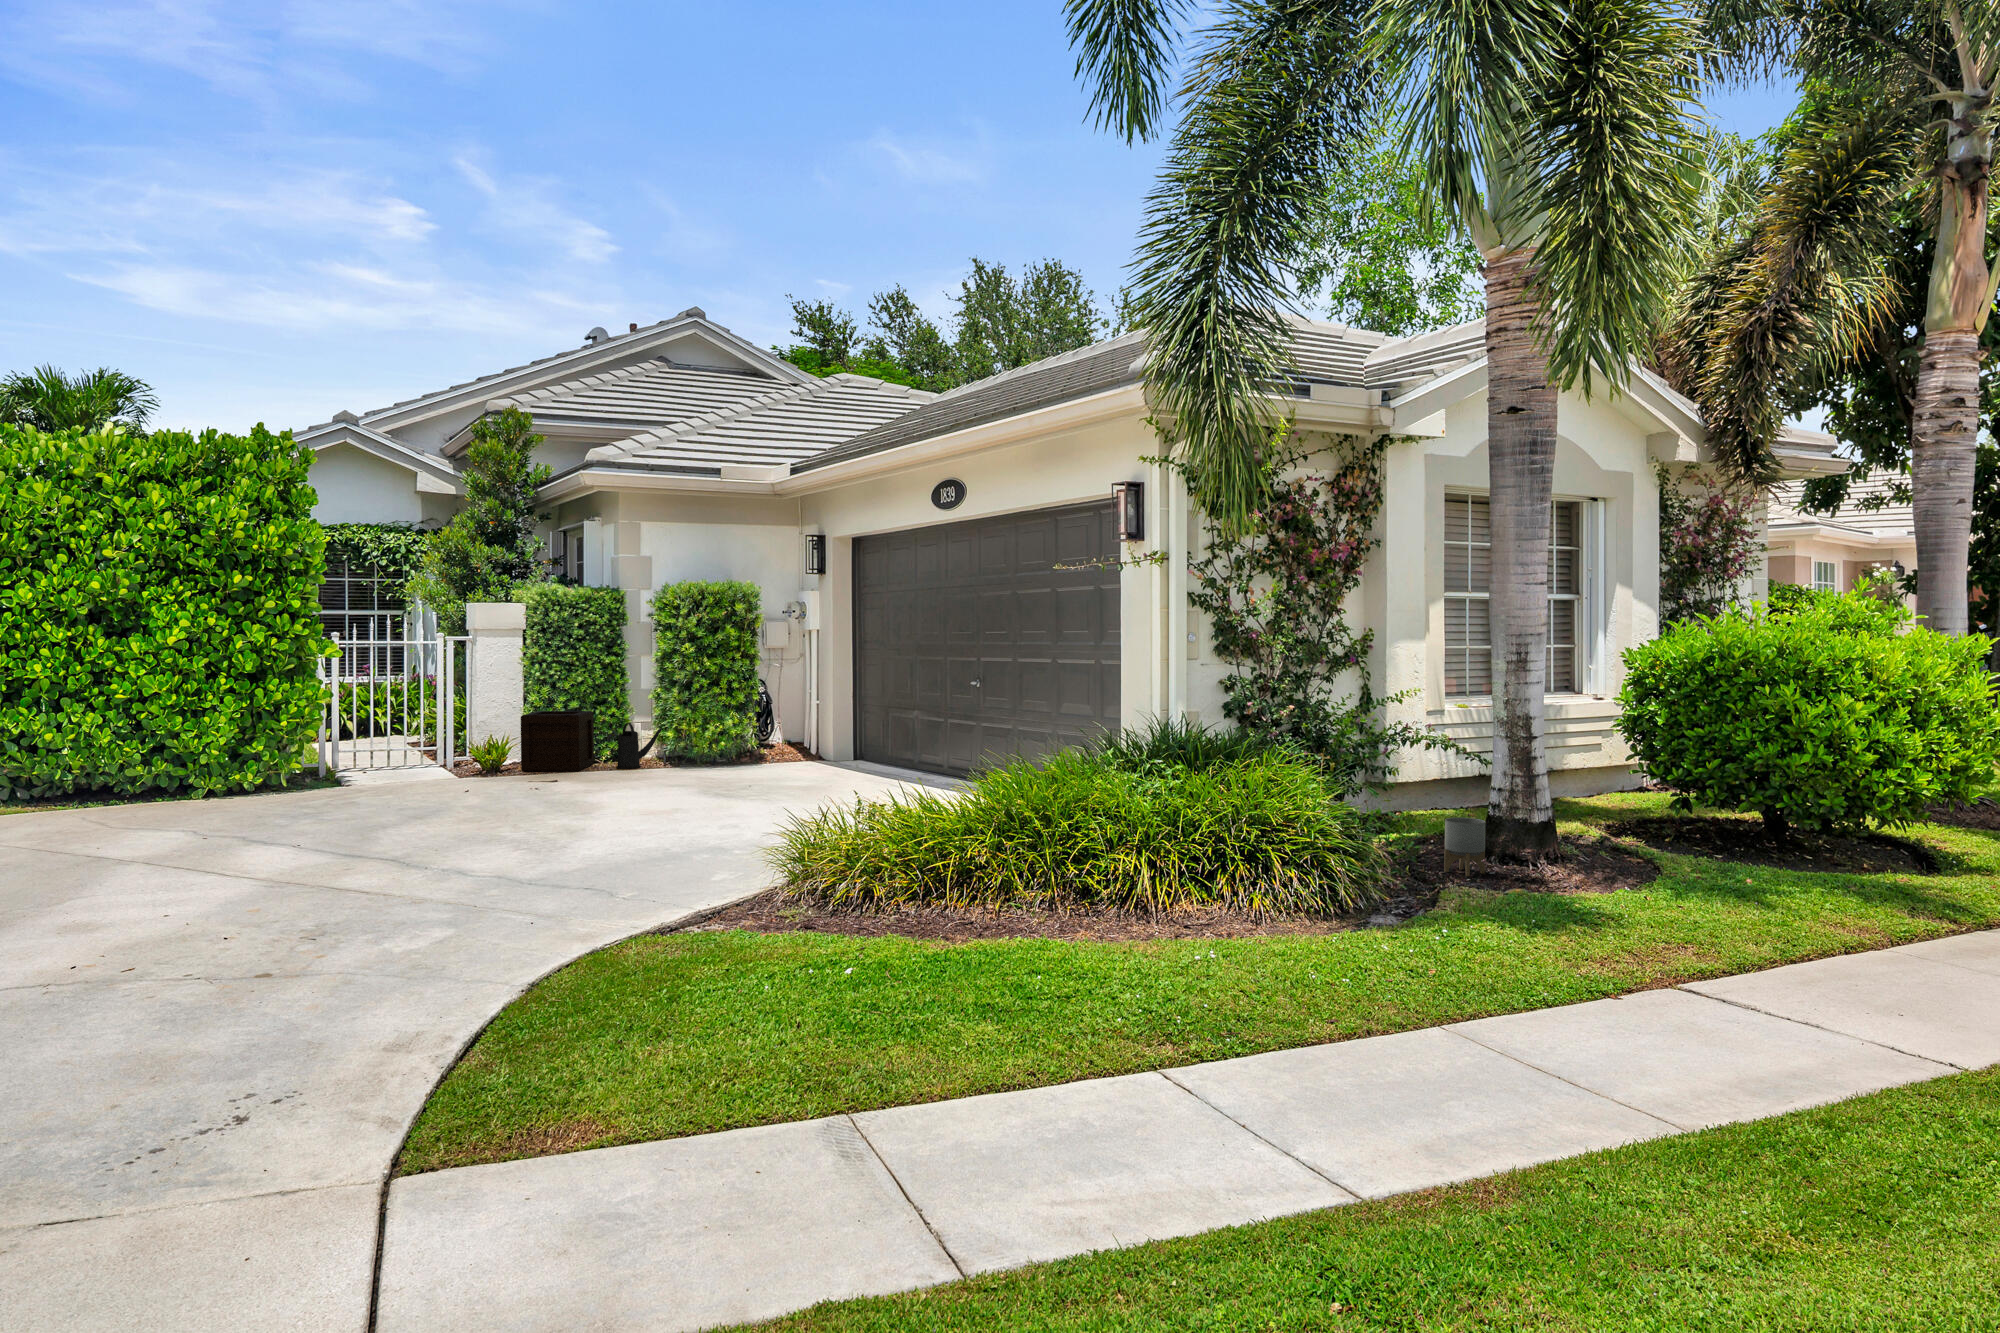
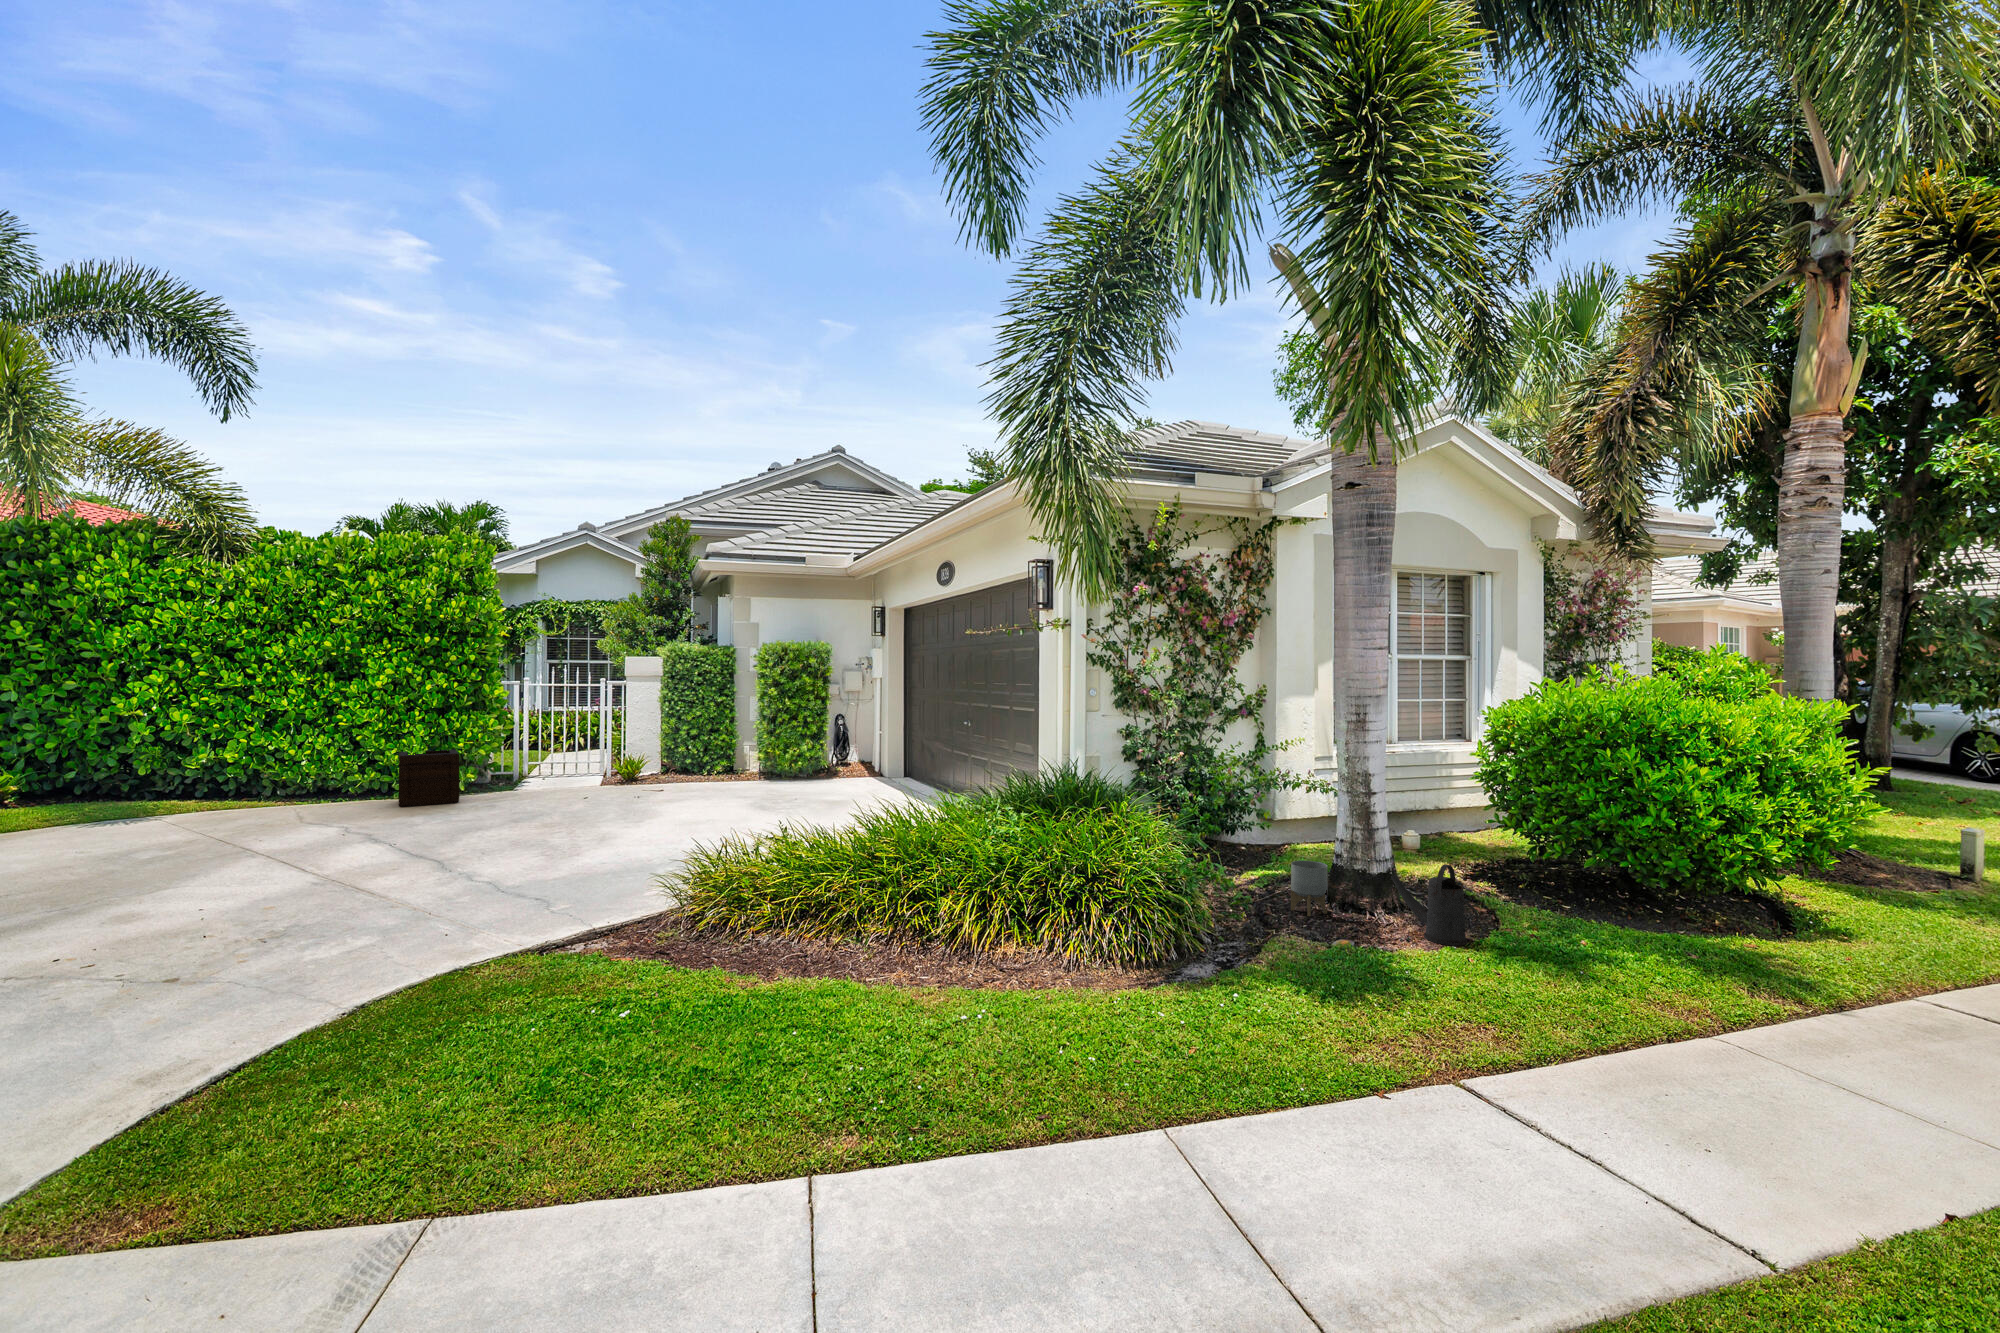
wooden crate: present [521,711,594,772] -> present [399,750,459,807]
watering can: present [611,723,662,769] -> present [1389,864,1479,946]

